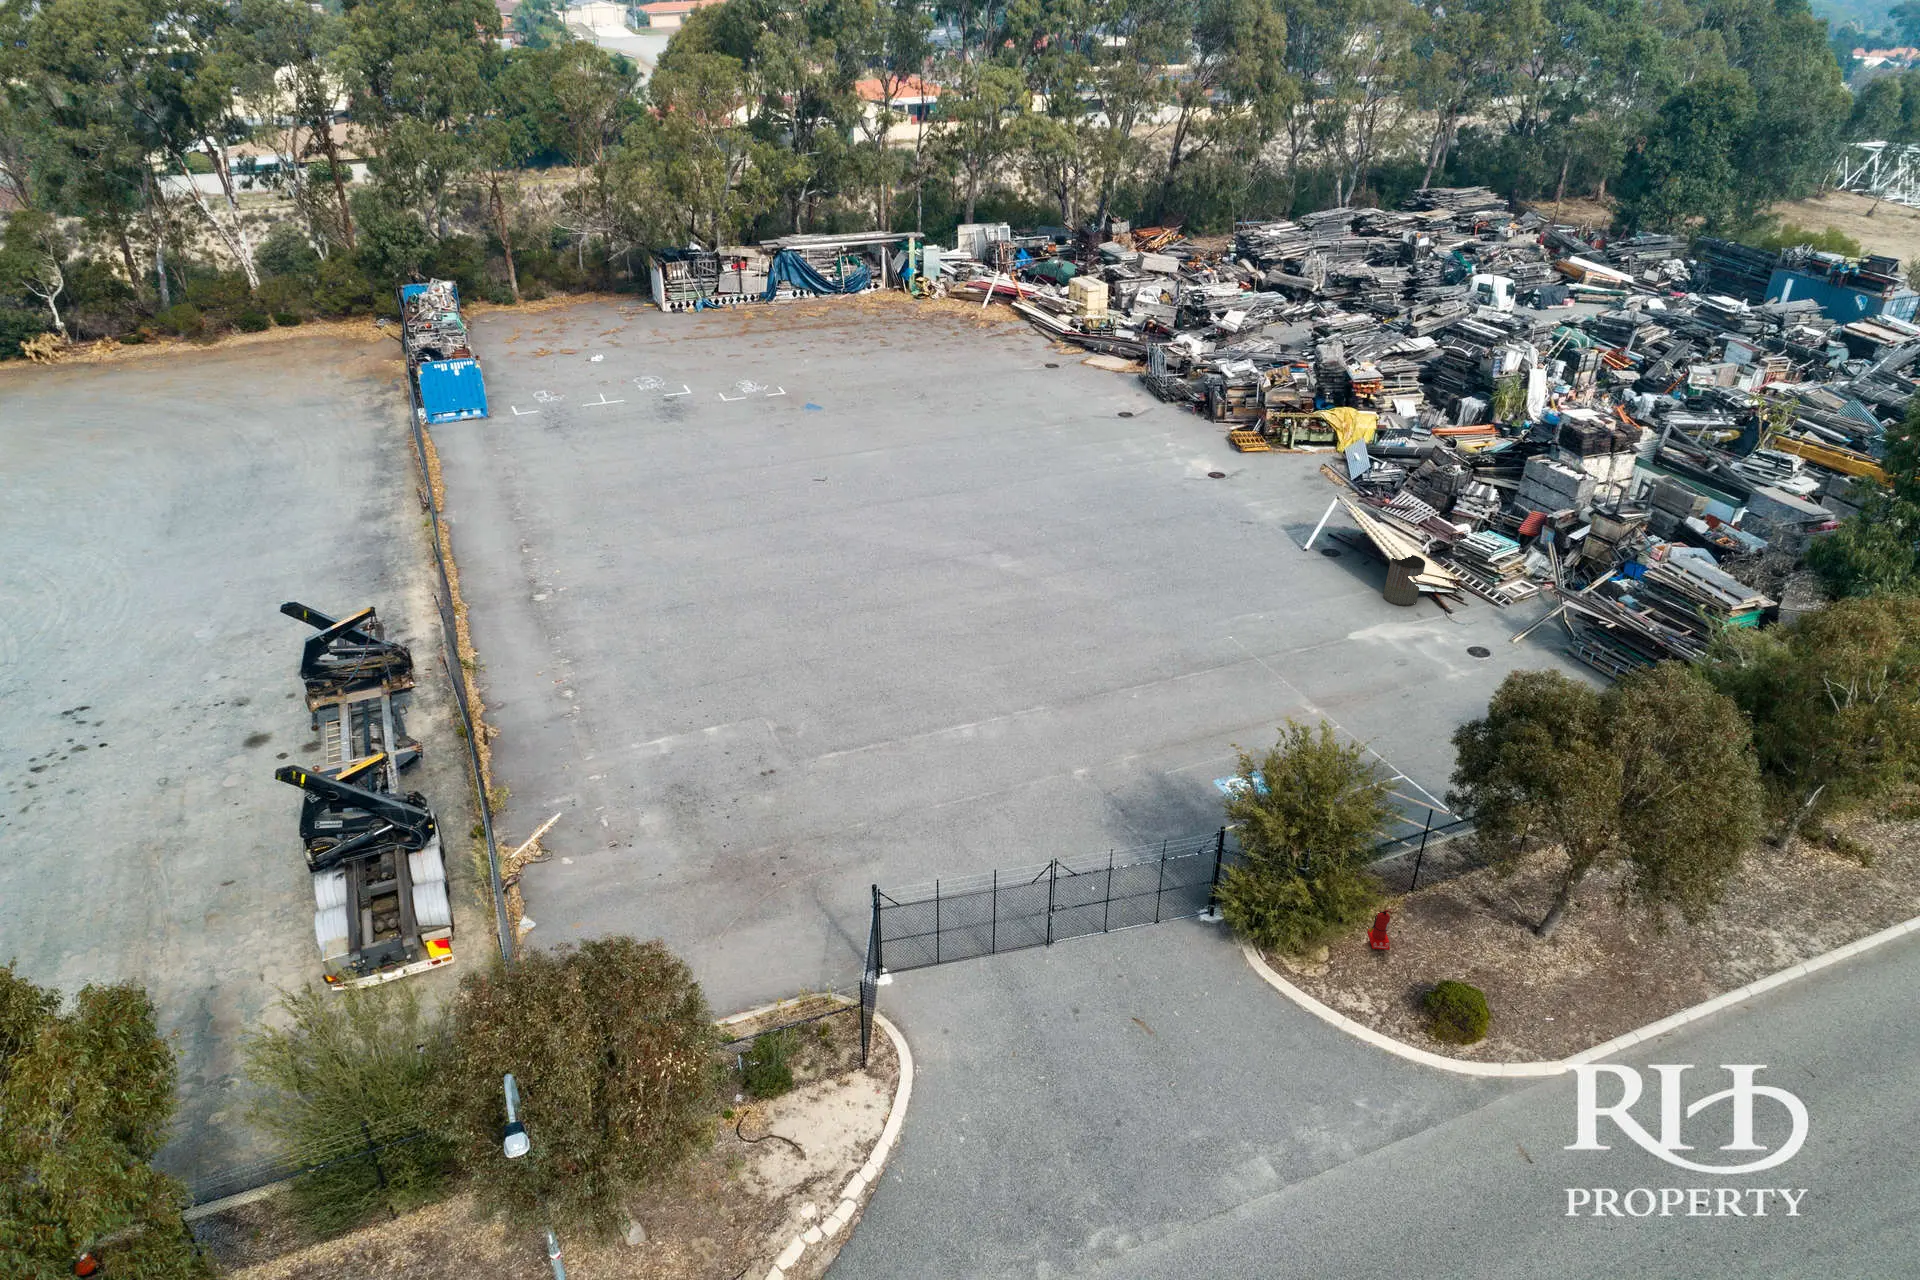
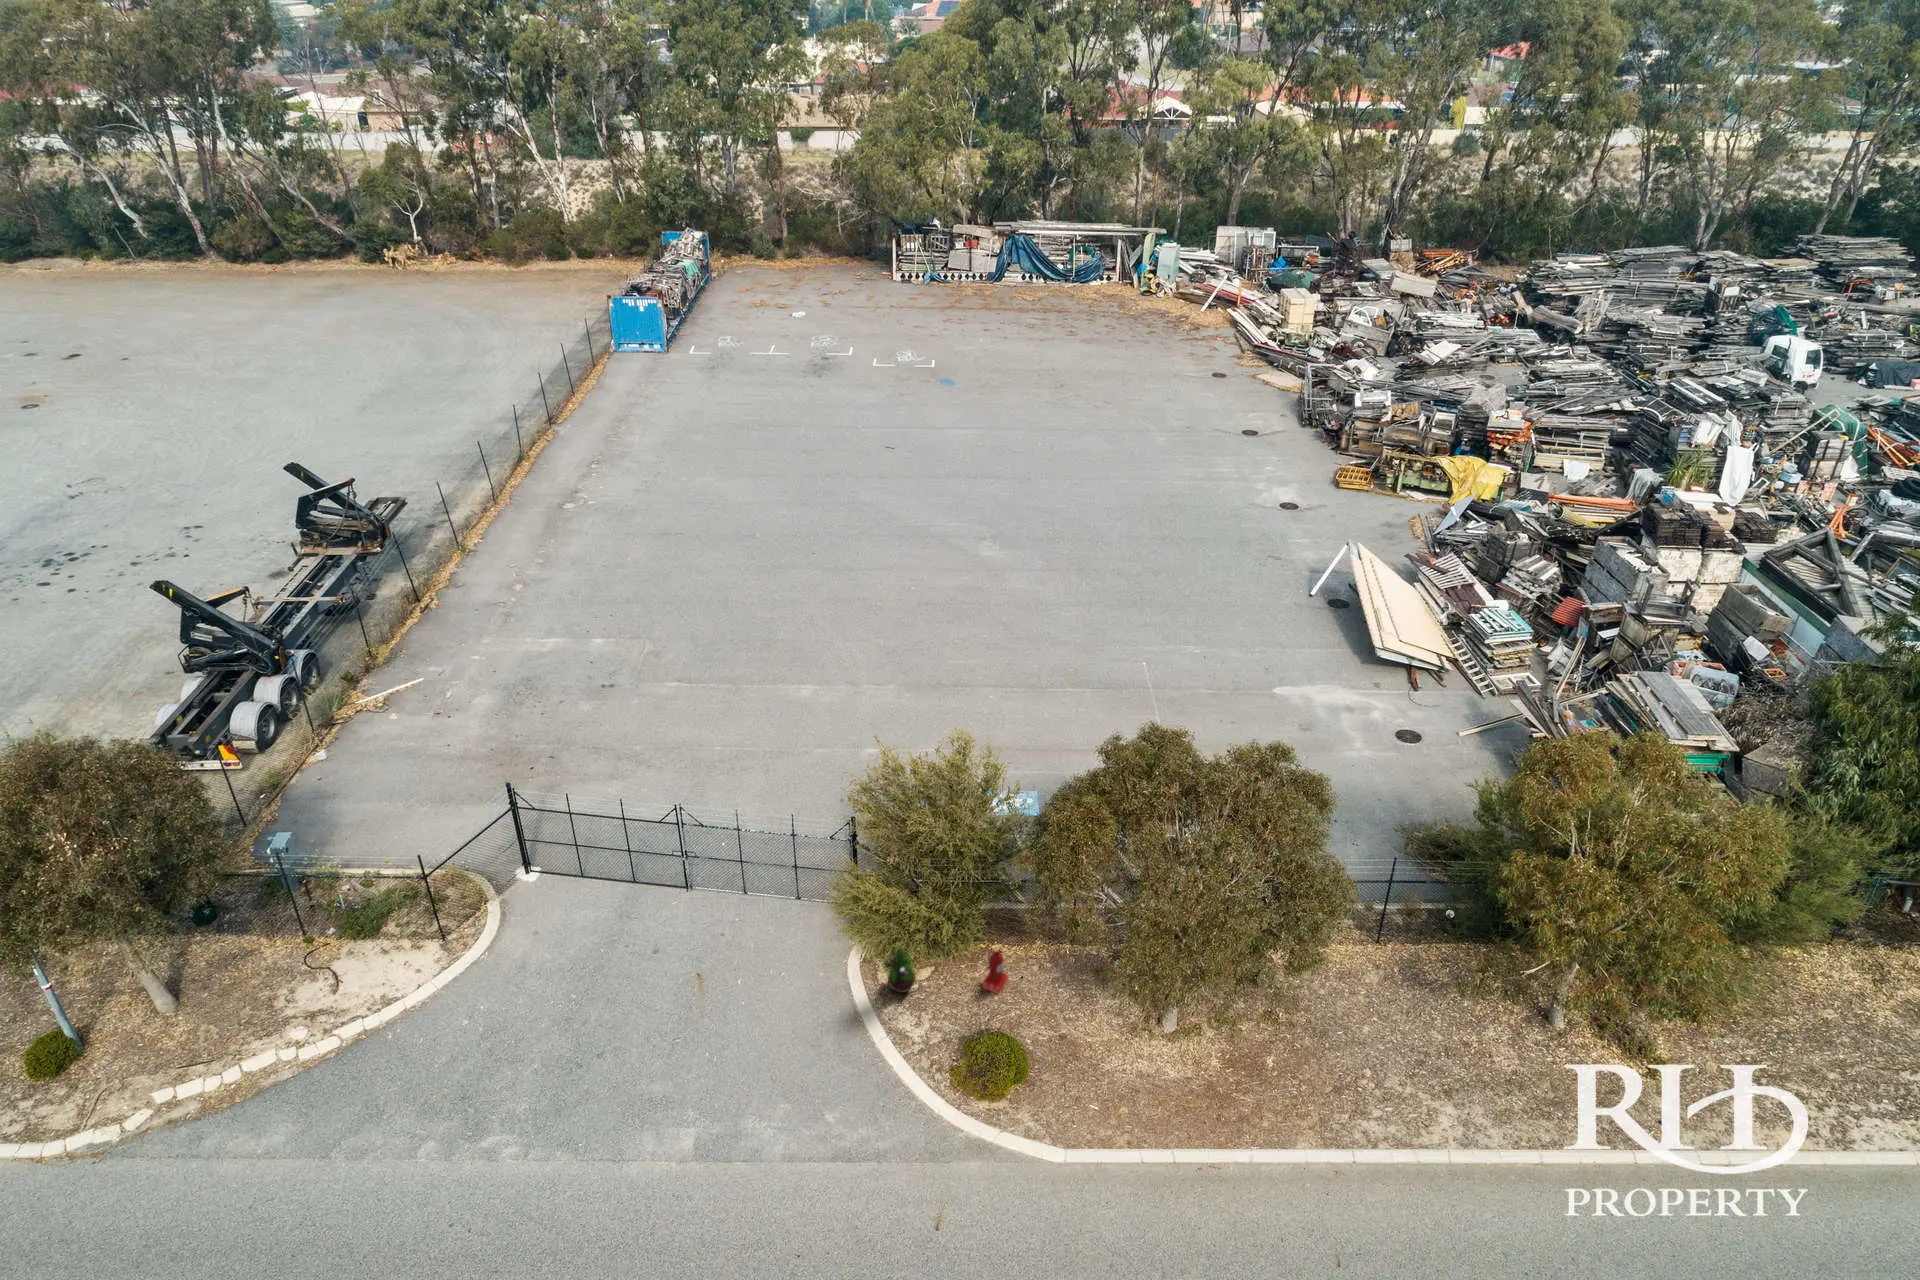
trash can: present [1383,554,1425,606] -> none [1348,615,1396,676]
potted tree: none [1301,930,1342,975] -> present [883,949,915,993]

